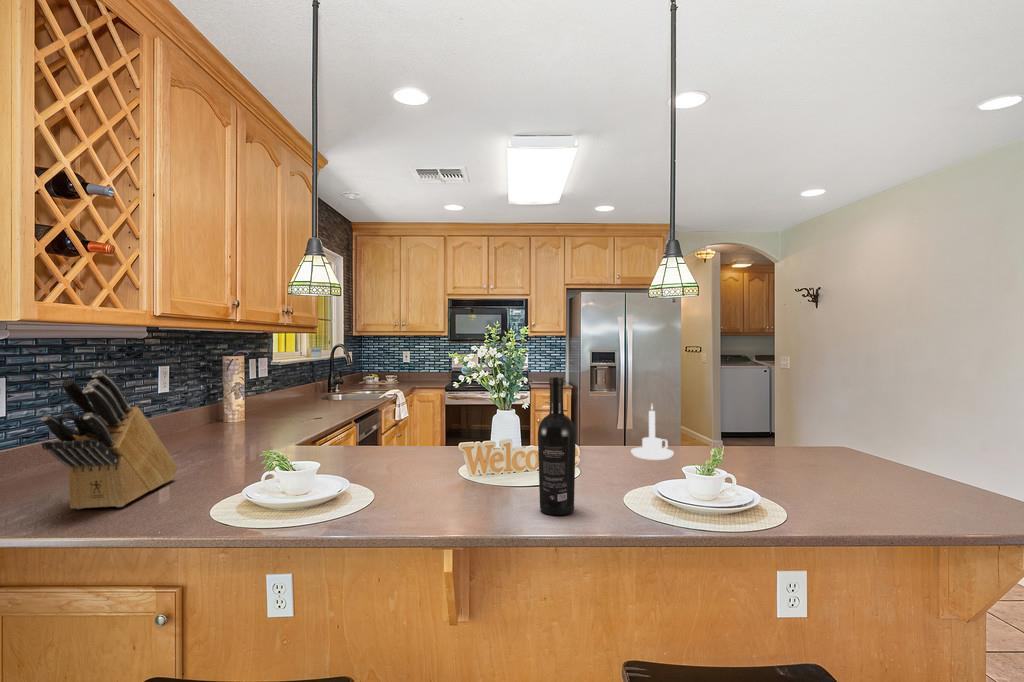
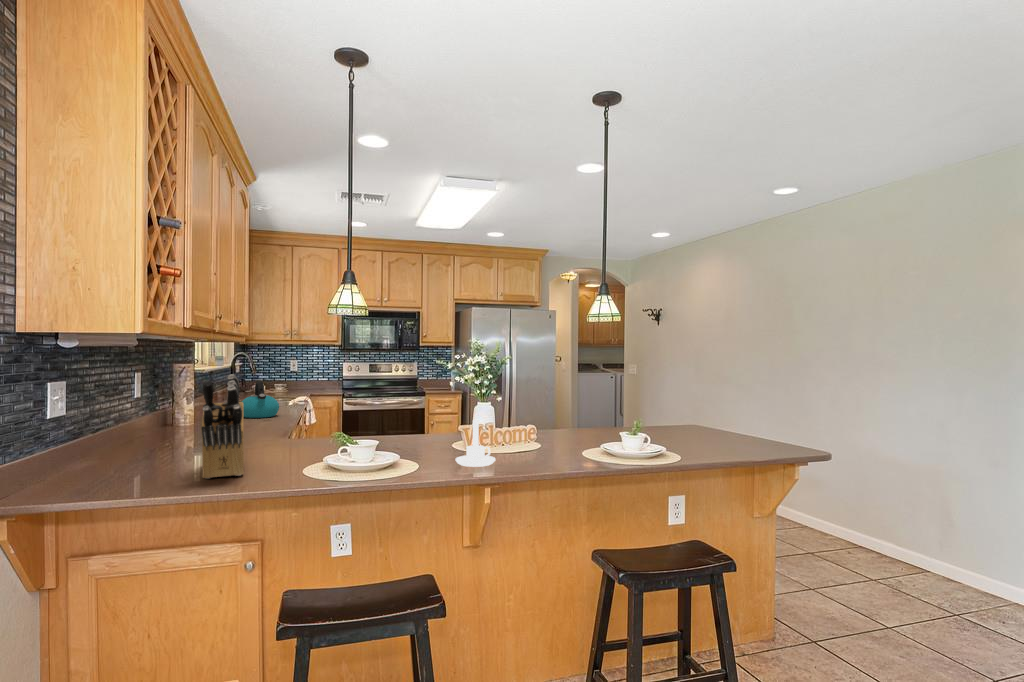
kettle: none [297,374,339,414] -> present [242,381,279,418]
wine bottle: present [538,377,576,515] -> none [532,378,556,465]
candle holder: present [631,405,674,460] -> present [455,413,496,467]

